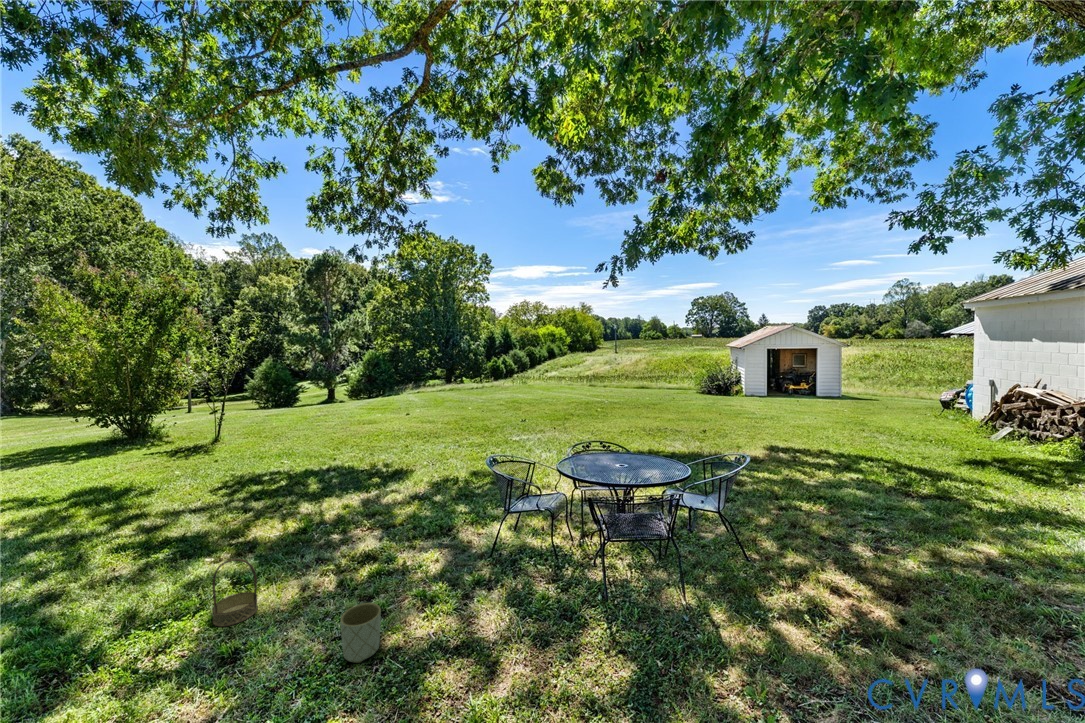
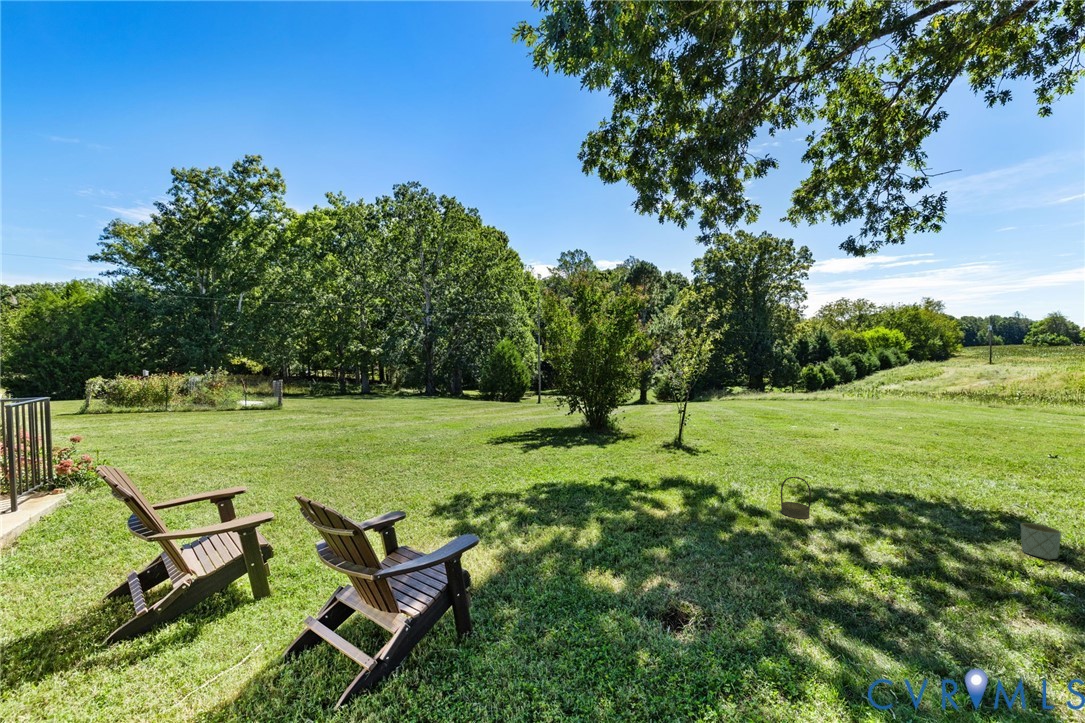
planter: present [341,603,381,663] -> present [1021,523,1061,560]

